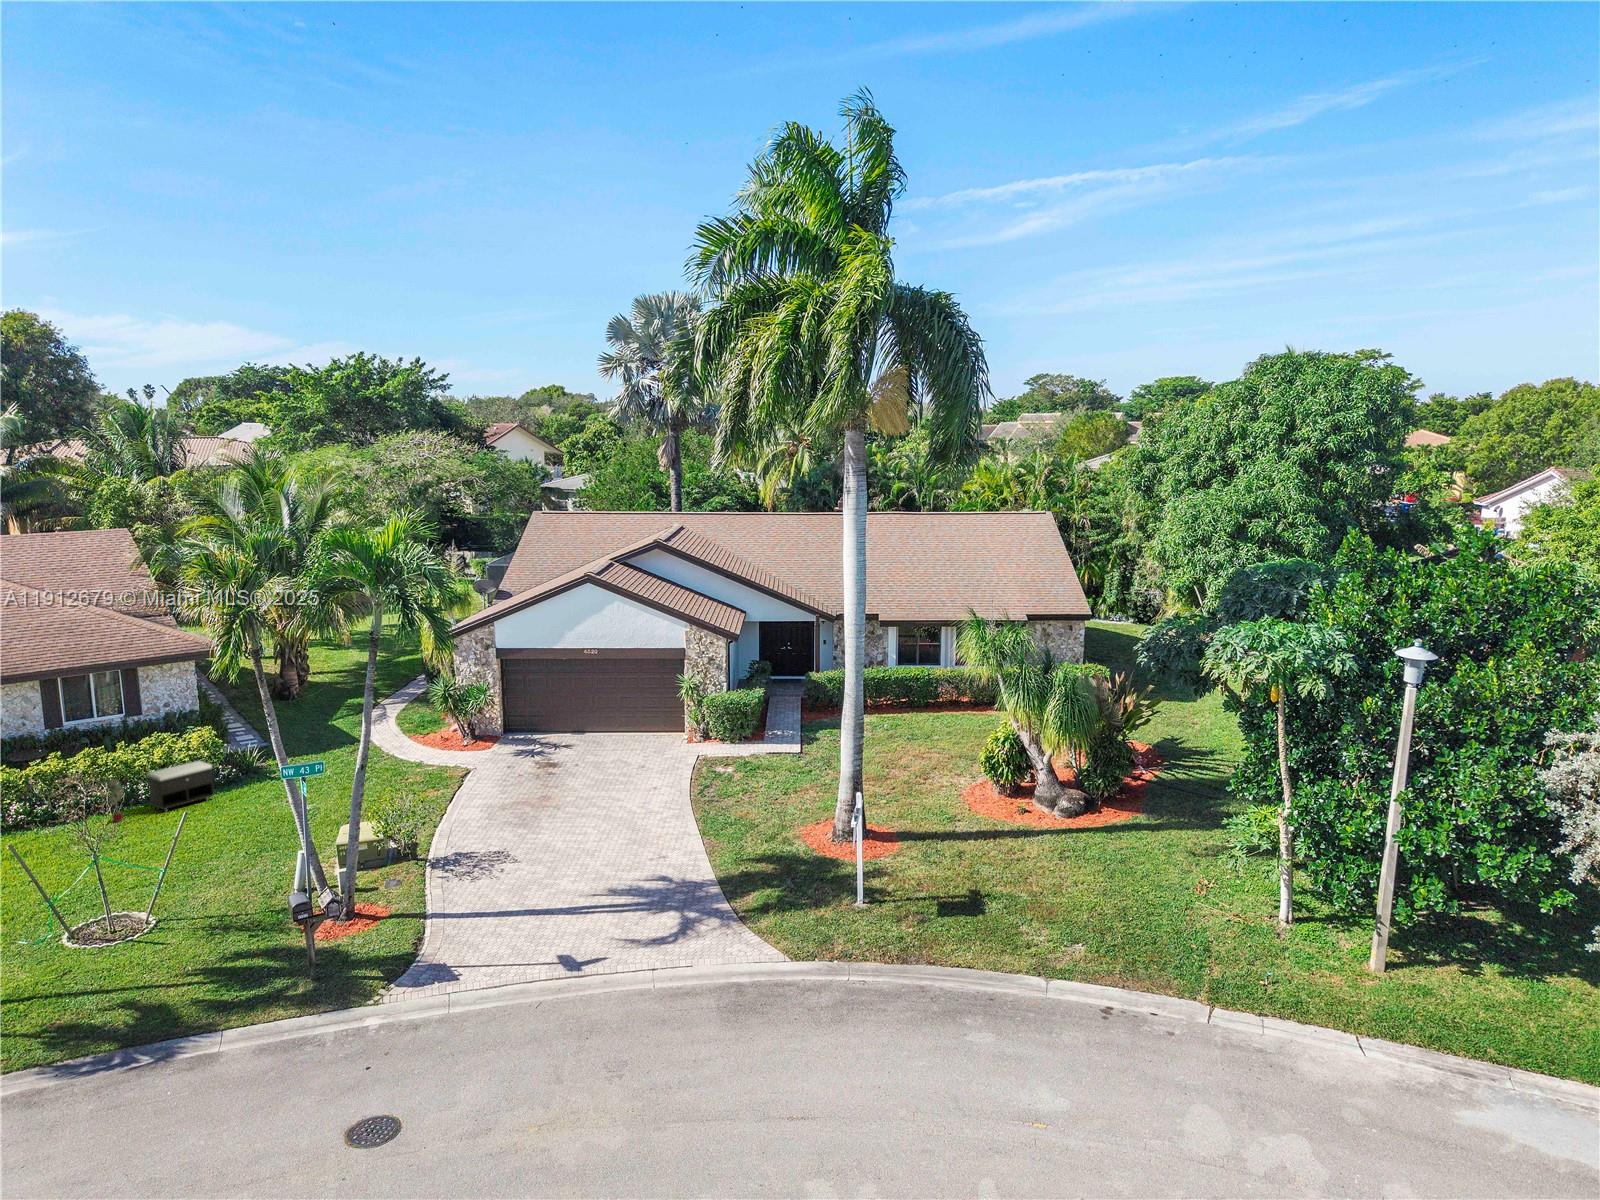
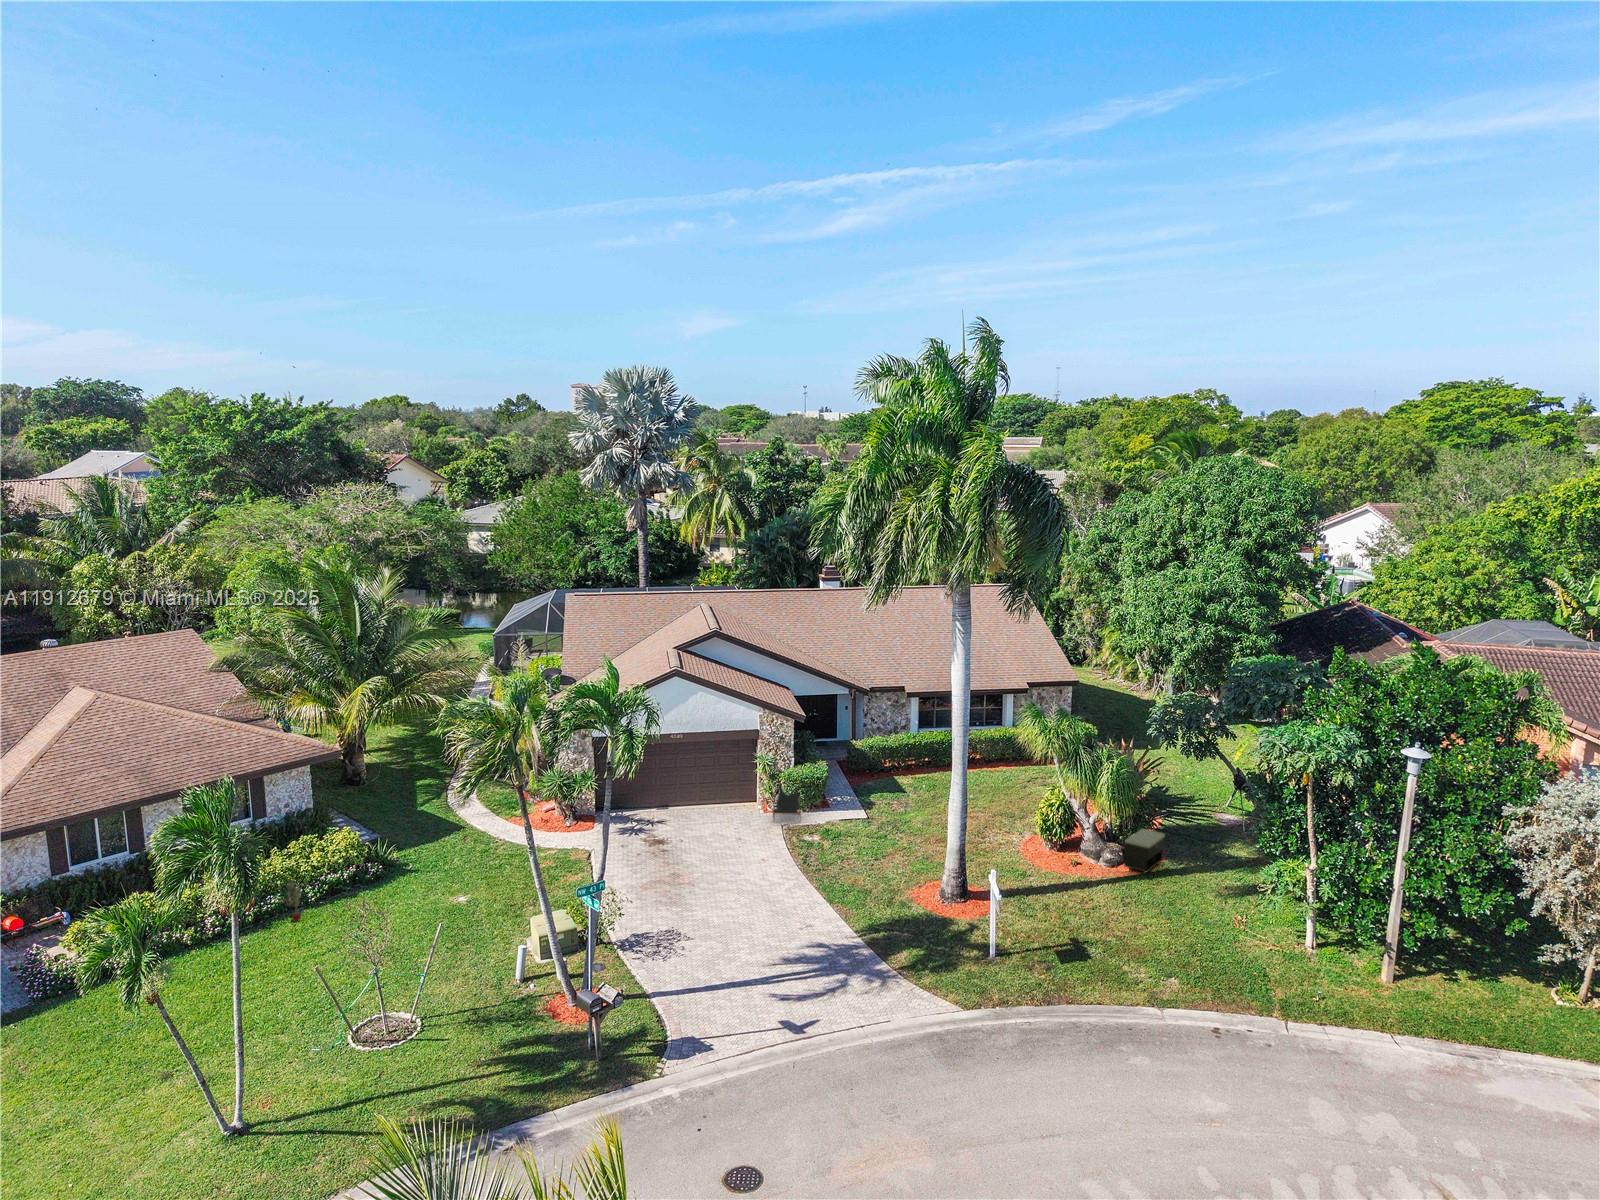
lounge chair: none [694,708,730,751] -> present [773,784,801,819]
storage bench: present [147,761,214,811] -> present [1124,829,1165,873]

